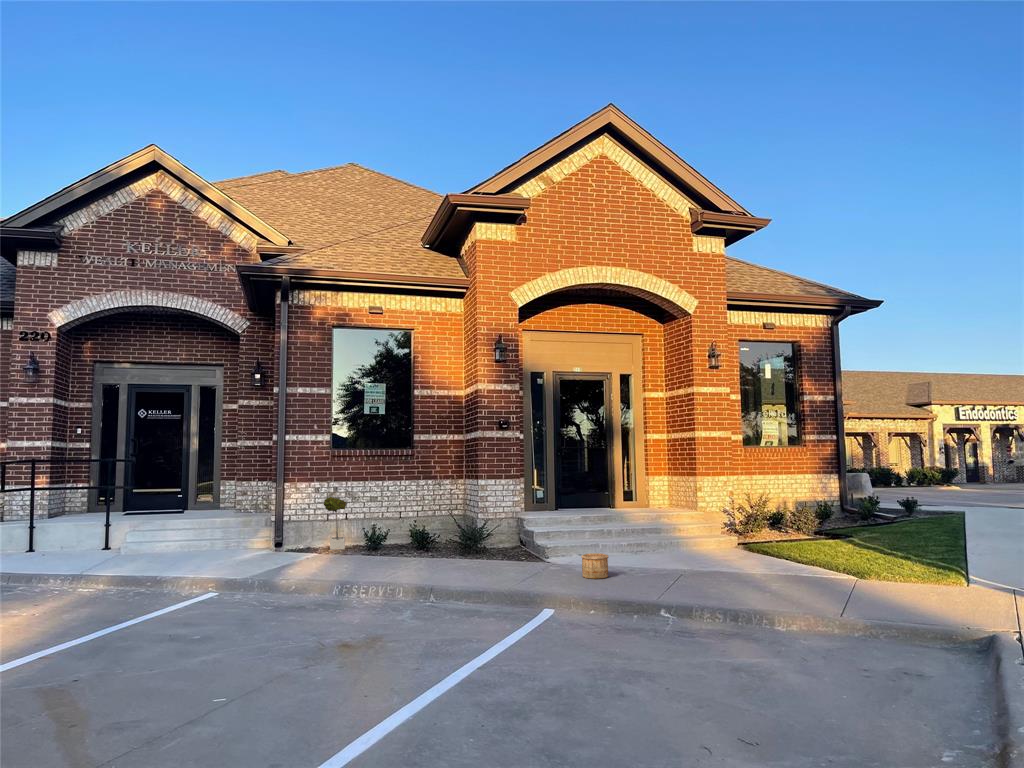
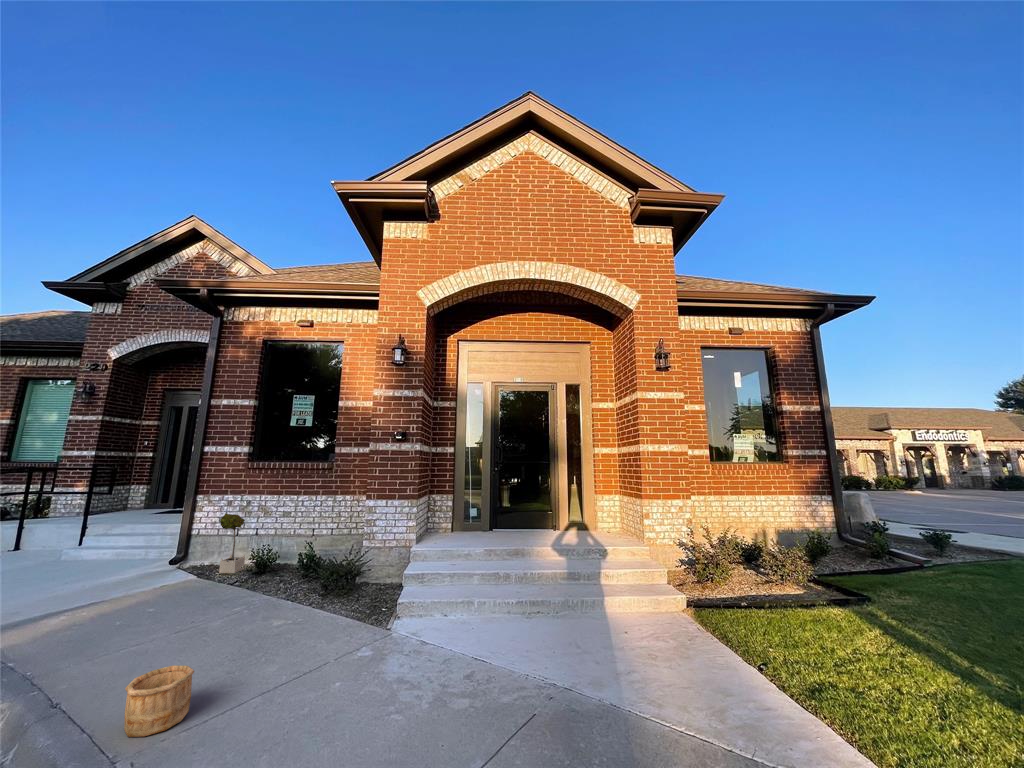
wooden bucket: present [581,553,608,579] -> present [124,665,194,737]

